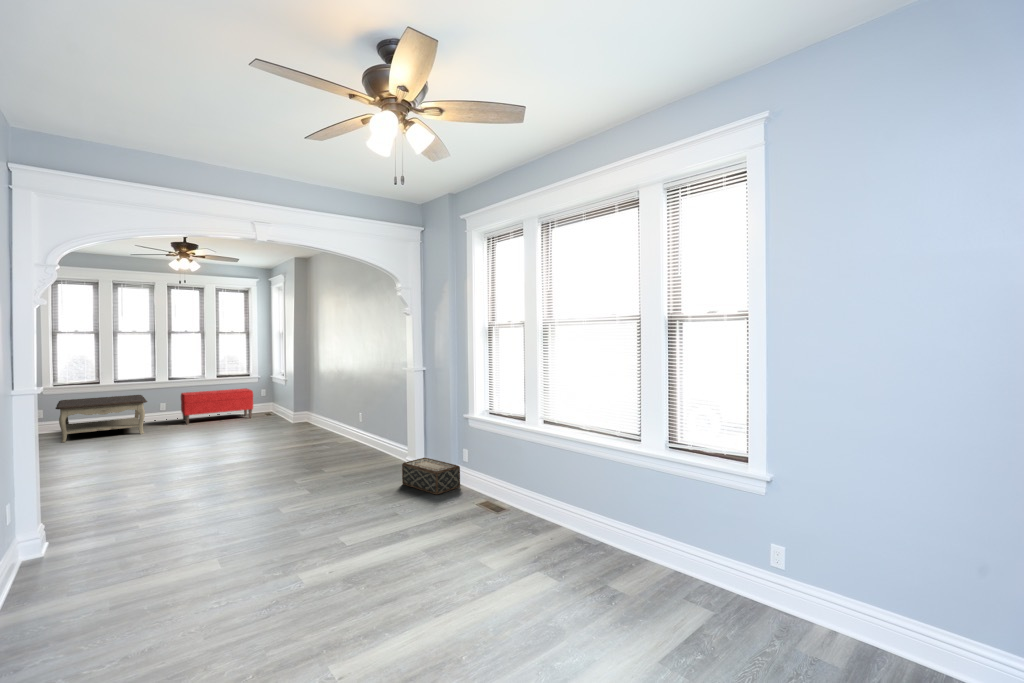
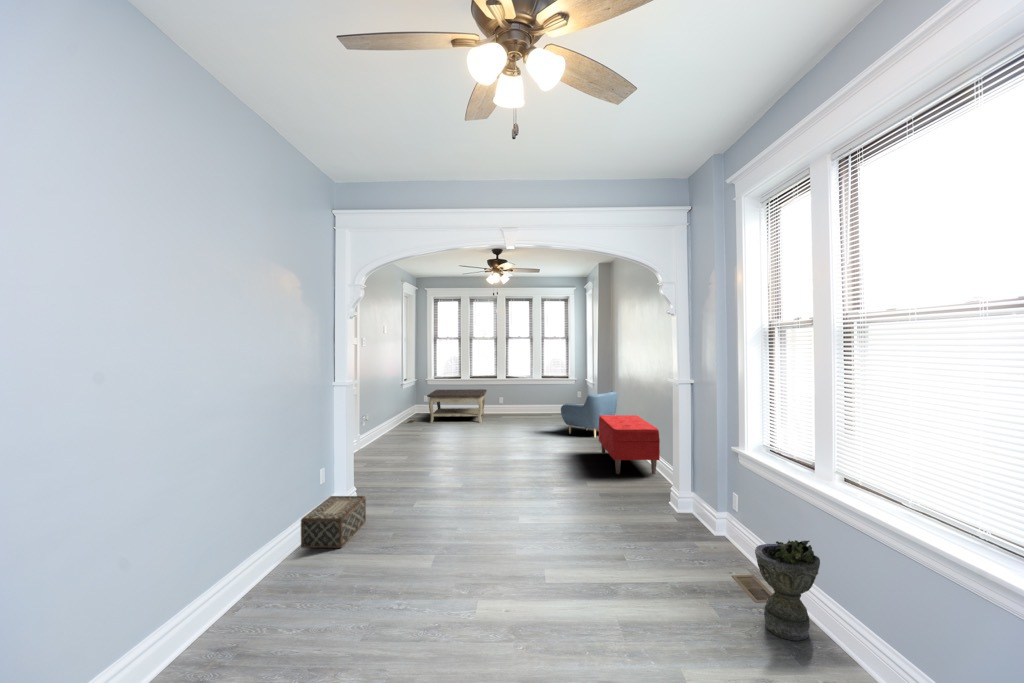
armchair: none [258,385,318,432] -> present [561,391,617,437]
bench: present [181,388,253,424] -> present [599,415,660,474]
woven basket: present [402,458,460,495] -> present [301,496,366,548]
planter: none [501,463,537,527] -> present [755,540,820,641]

